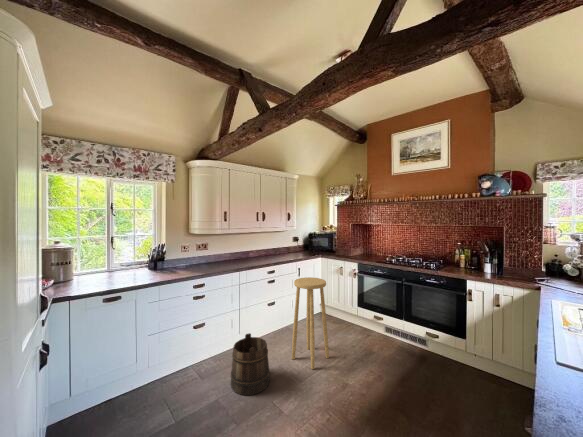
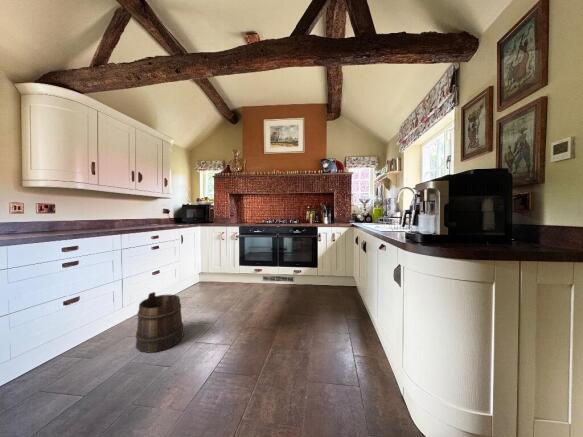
stool: present [292,277,329,369] -> none [194,234,228,313]

